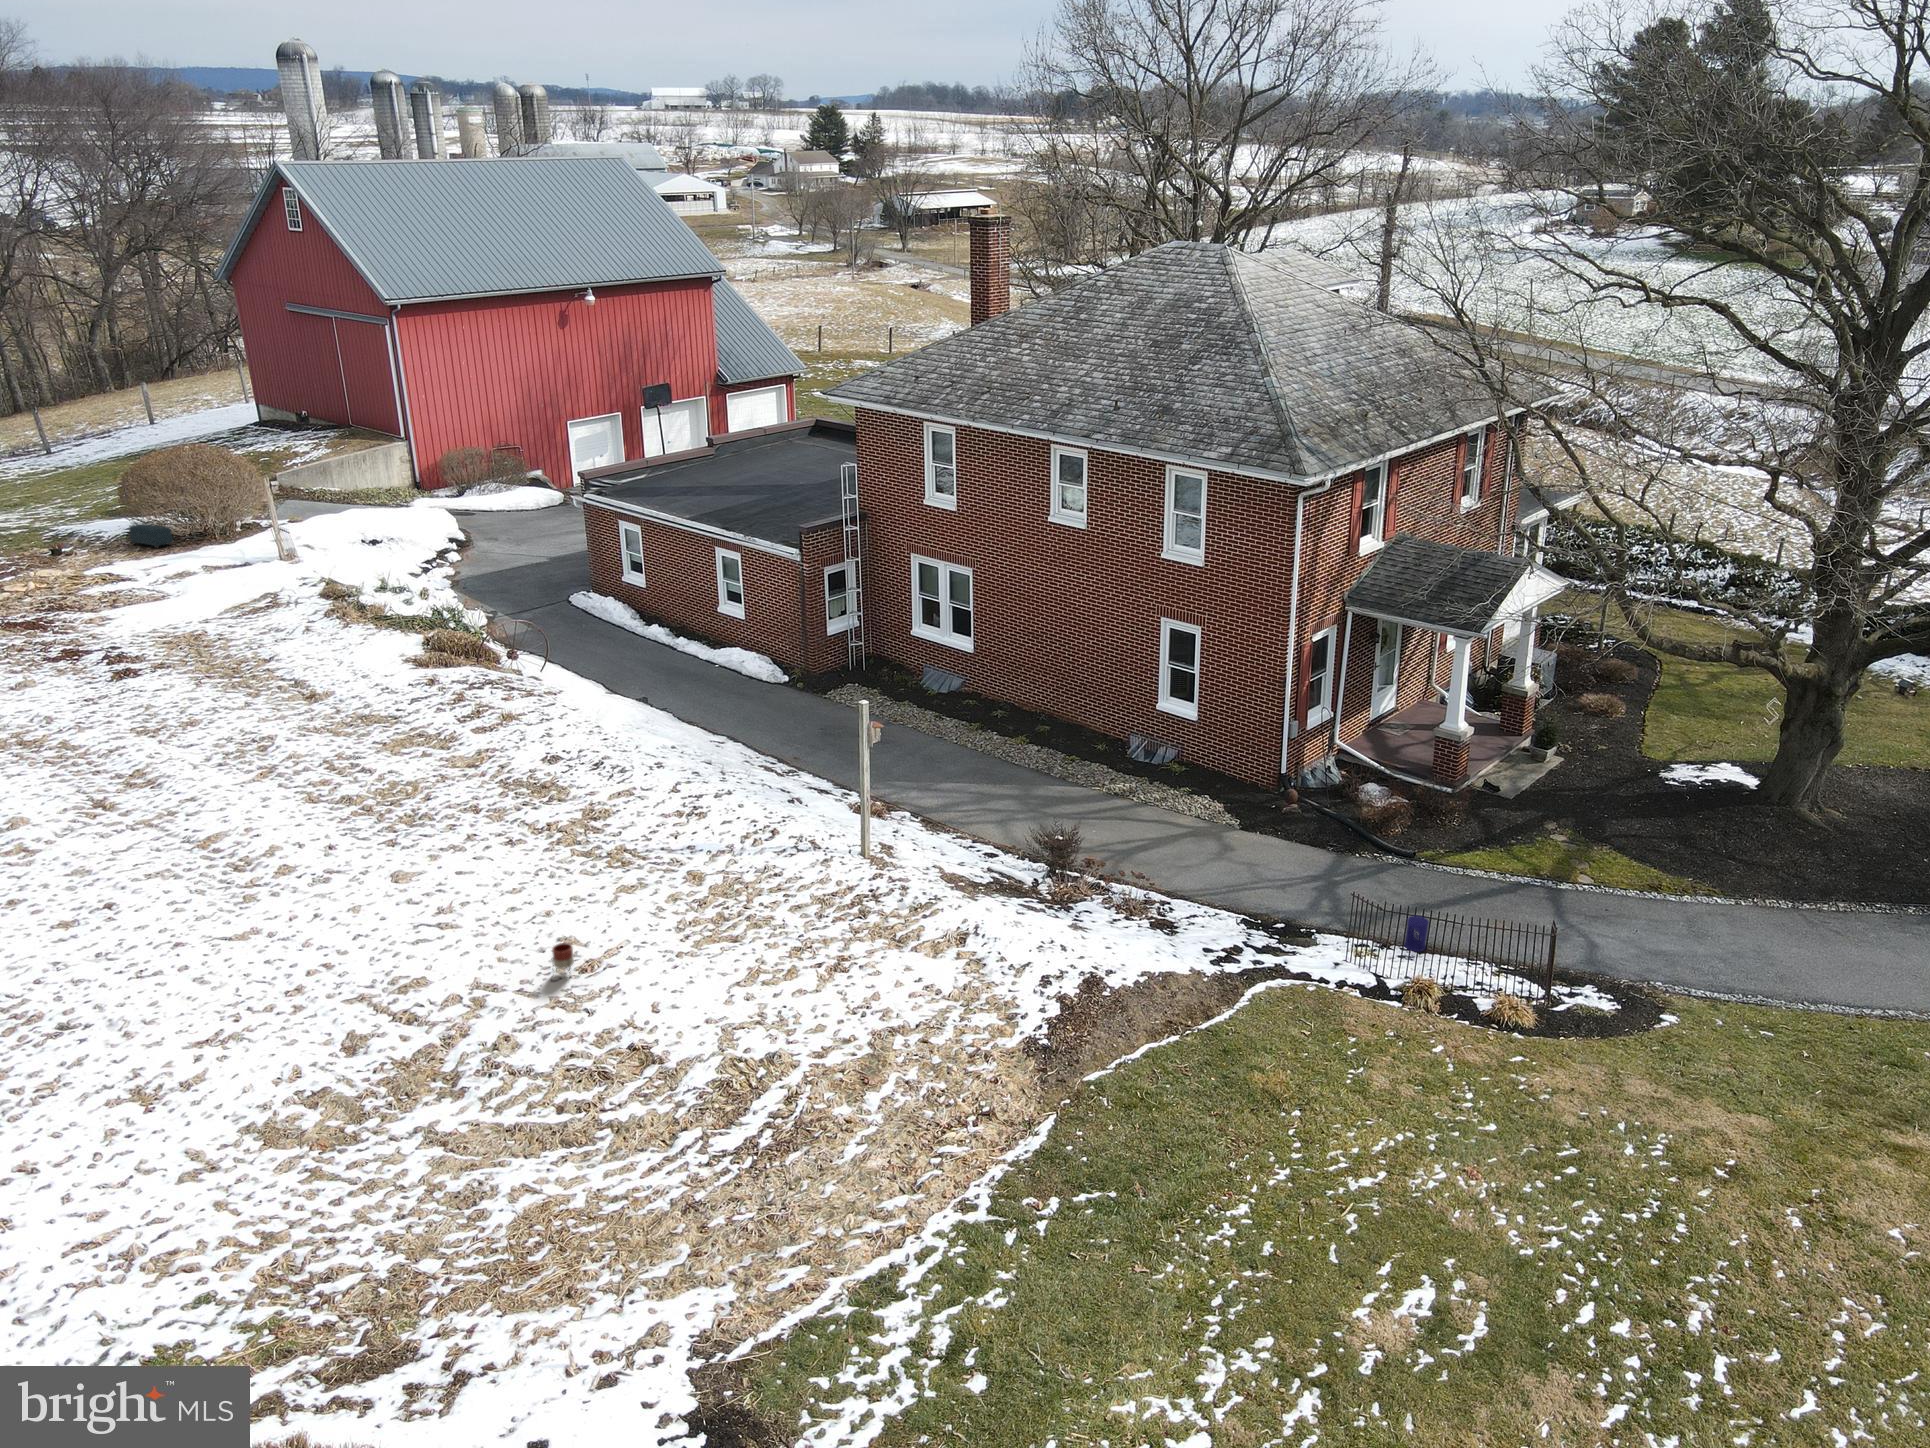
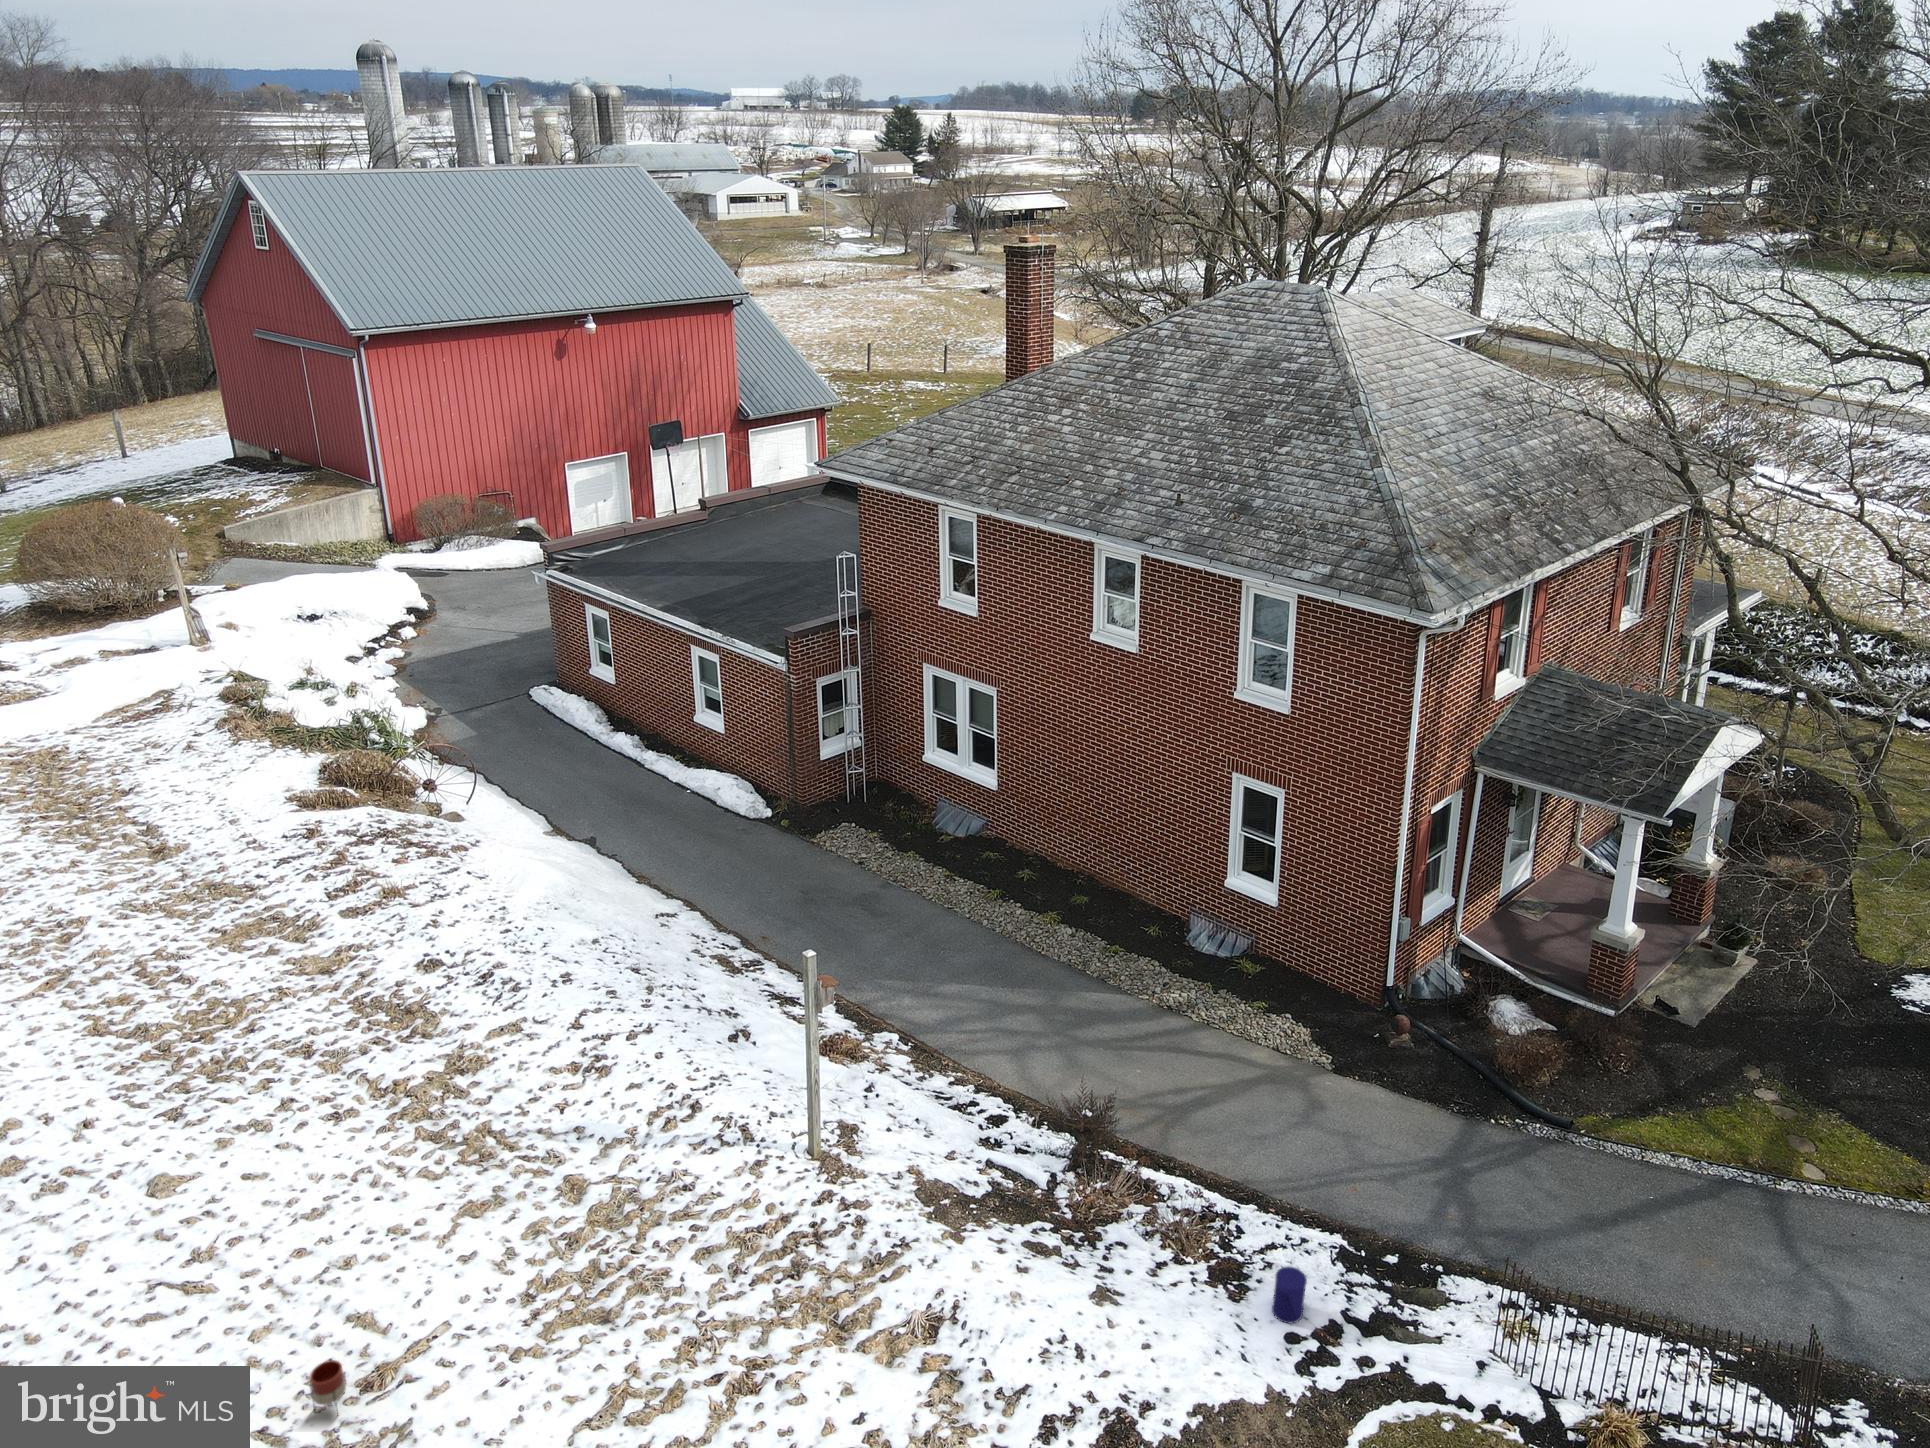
bench: present [129,523,173,548] -> none [38,593,88,624]
waste bin: present [1404,915,1429,952] -> present [1272,1266,1307,1324]

